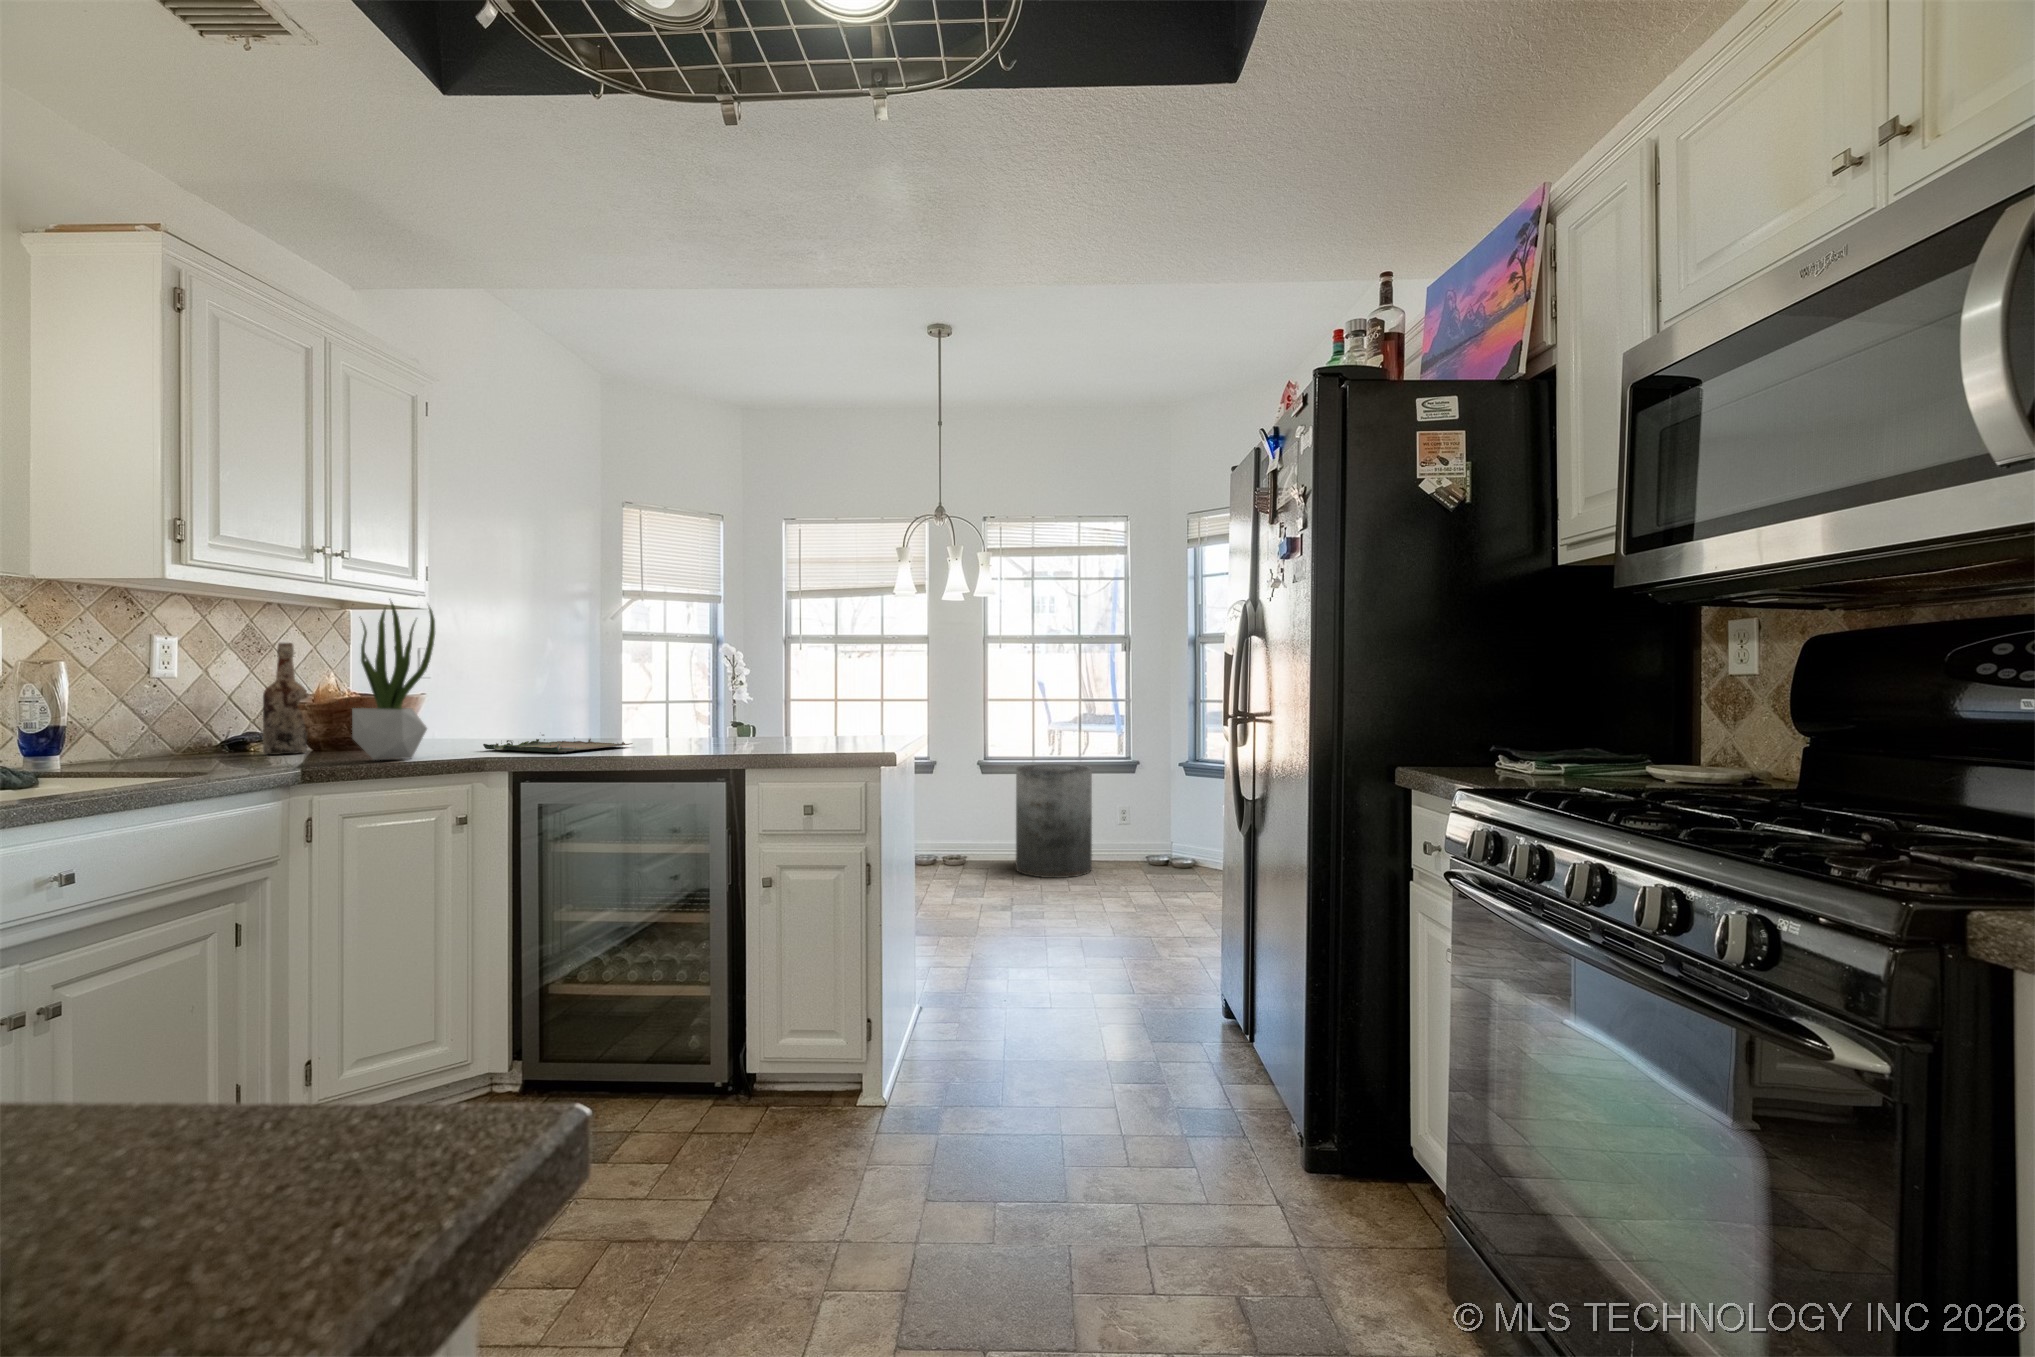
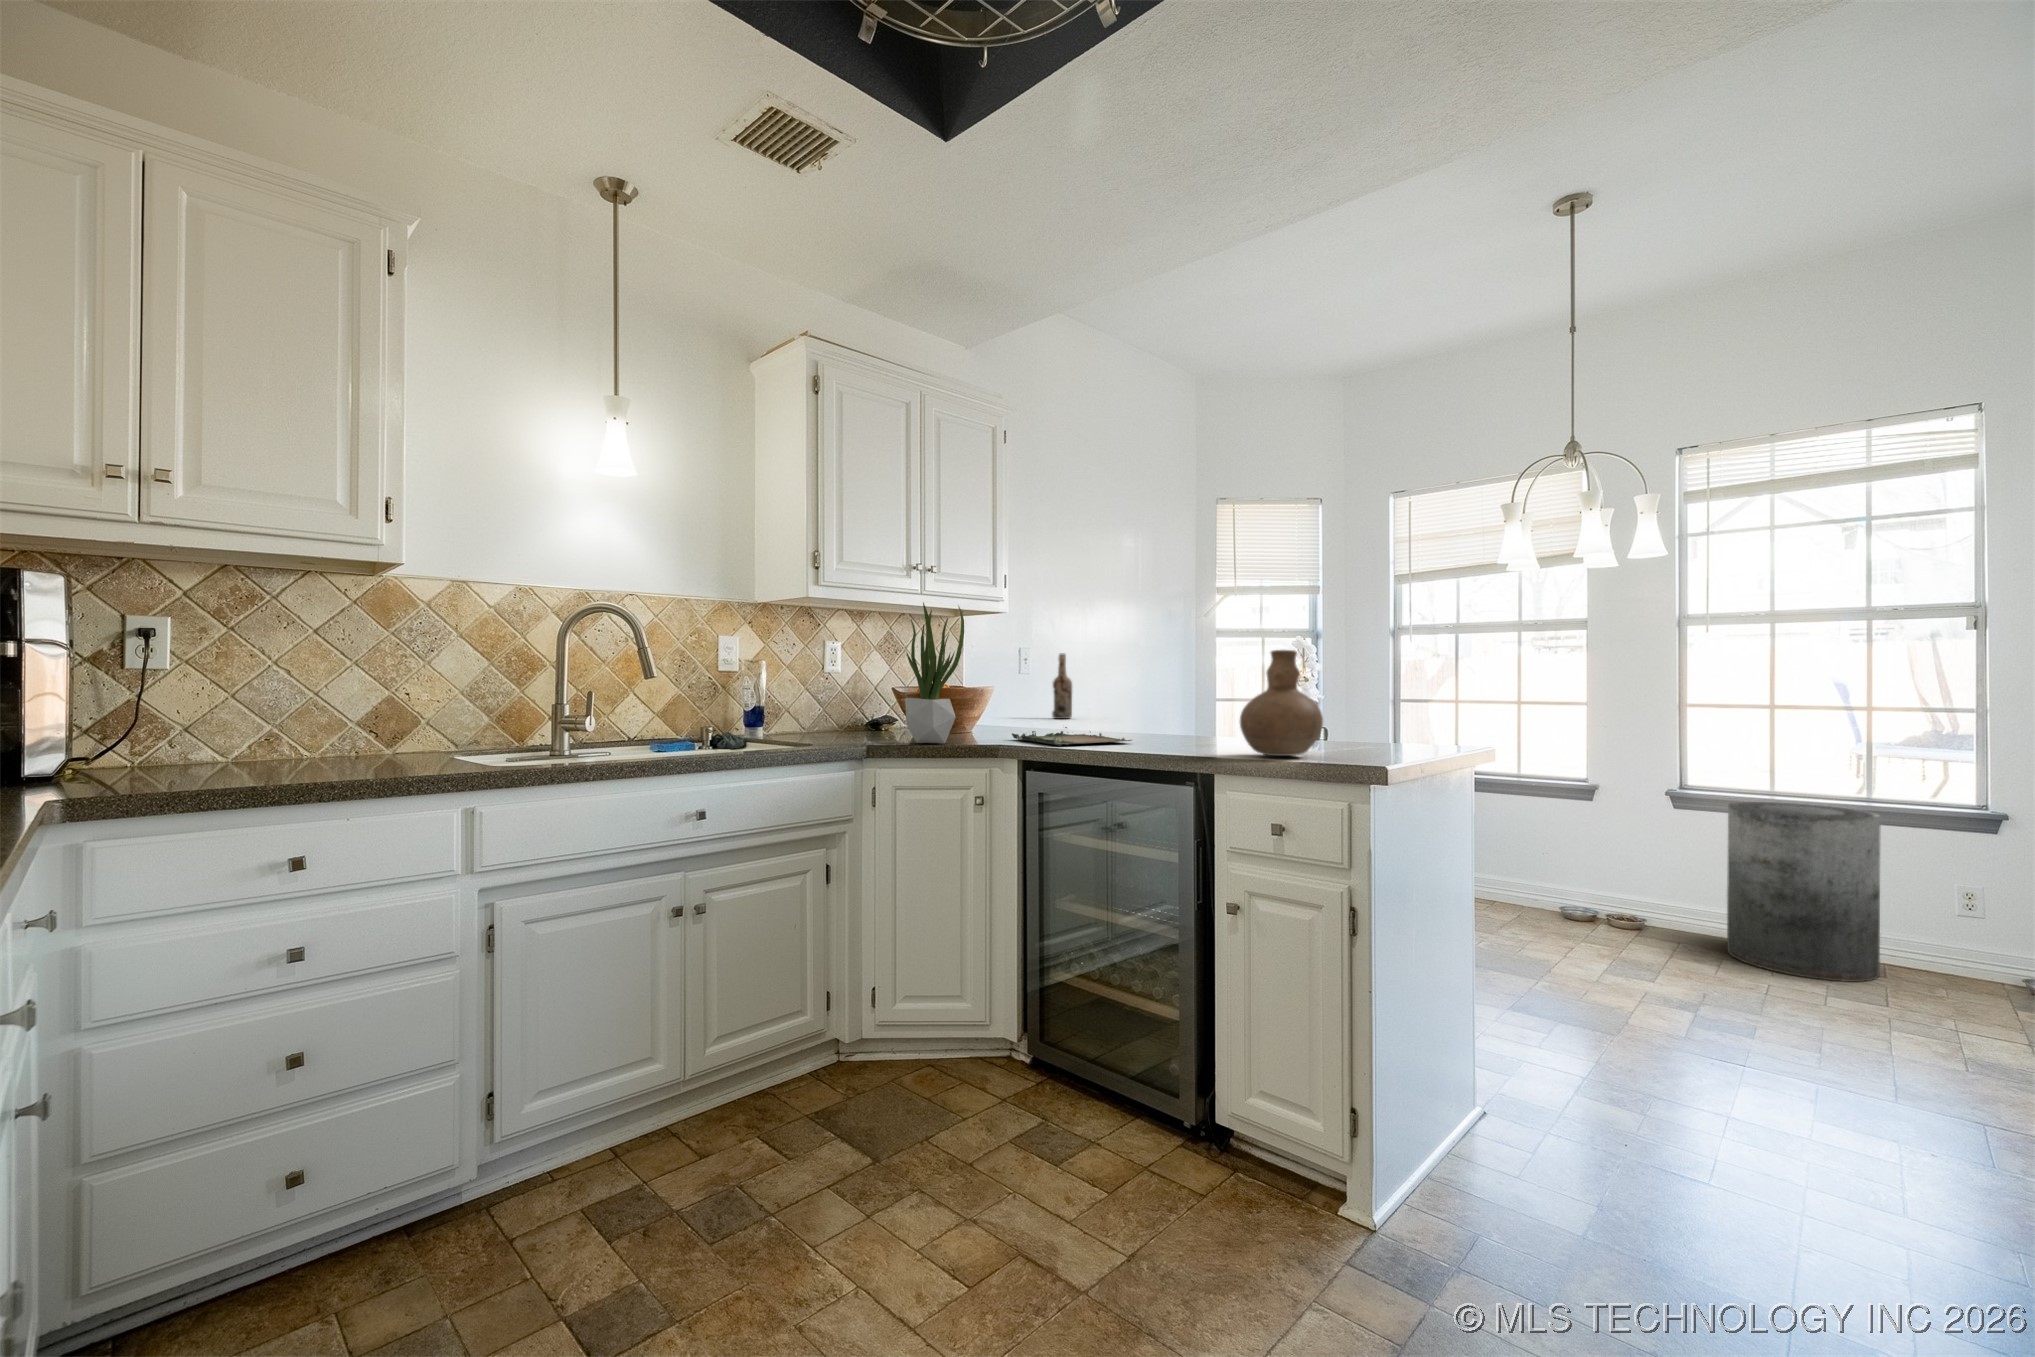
wine bottle: present [263,643,308,755] -> present [1052,653,1072,719]
vase: none [762,660,831,749] -> present [1240,650,1323,756]

